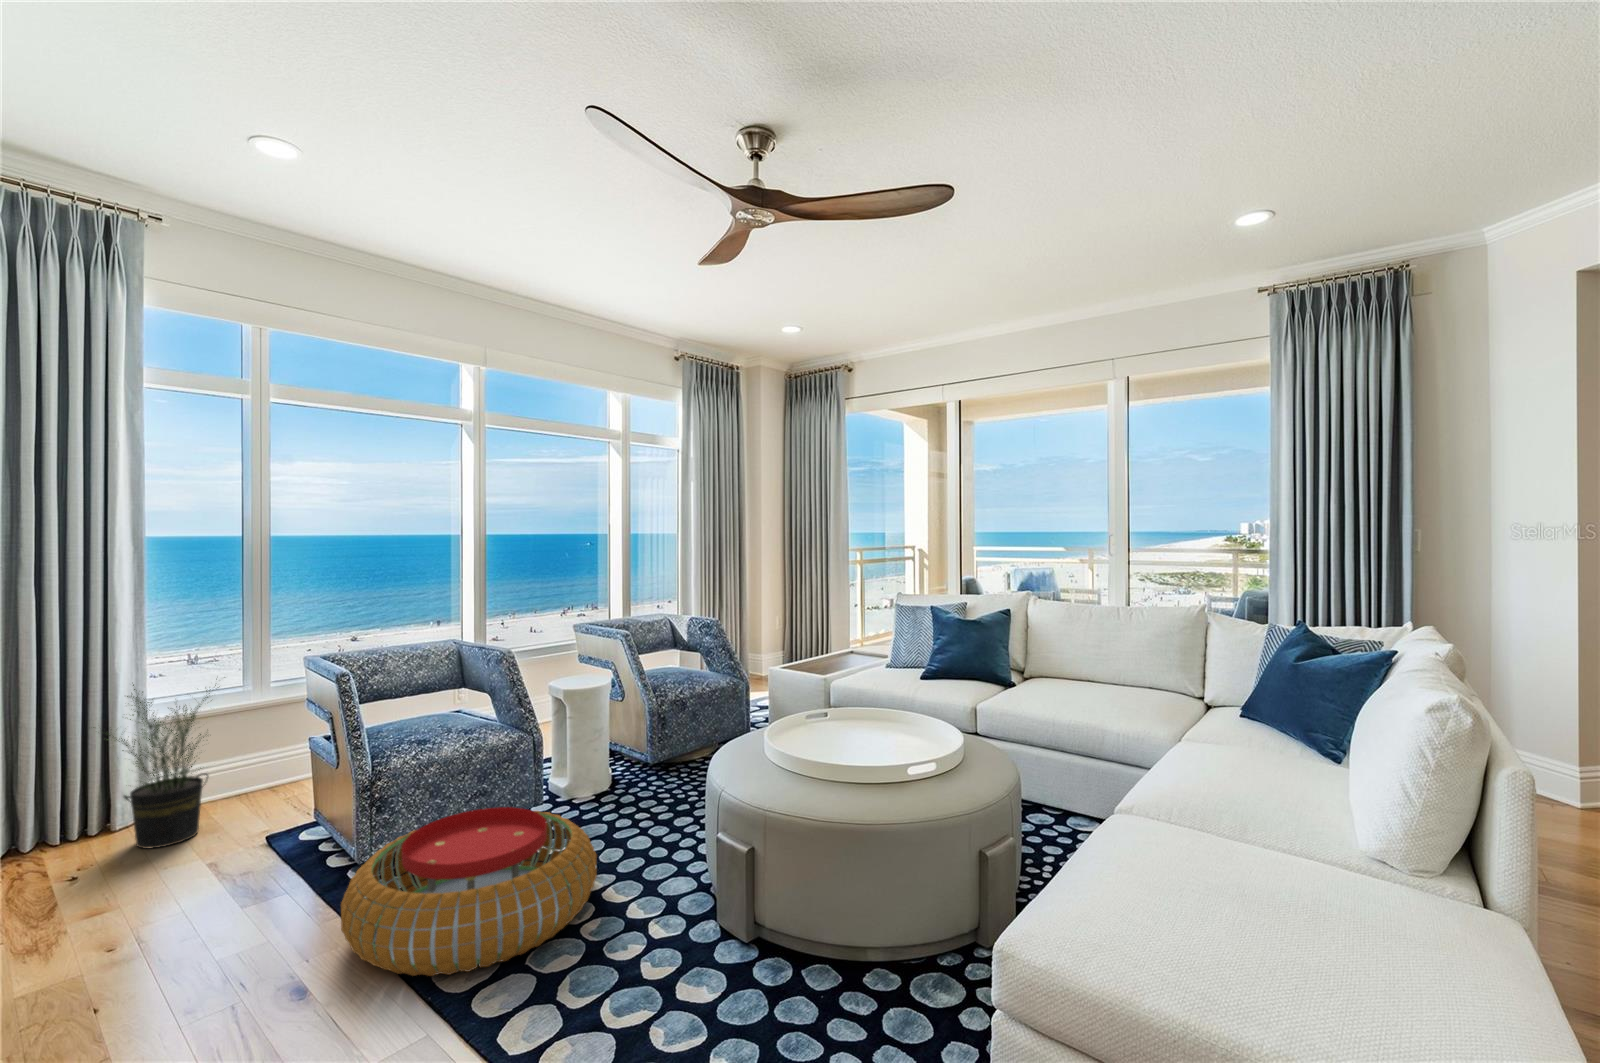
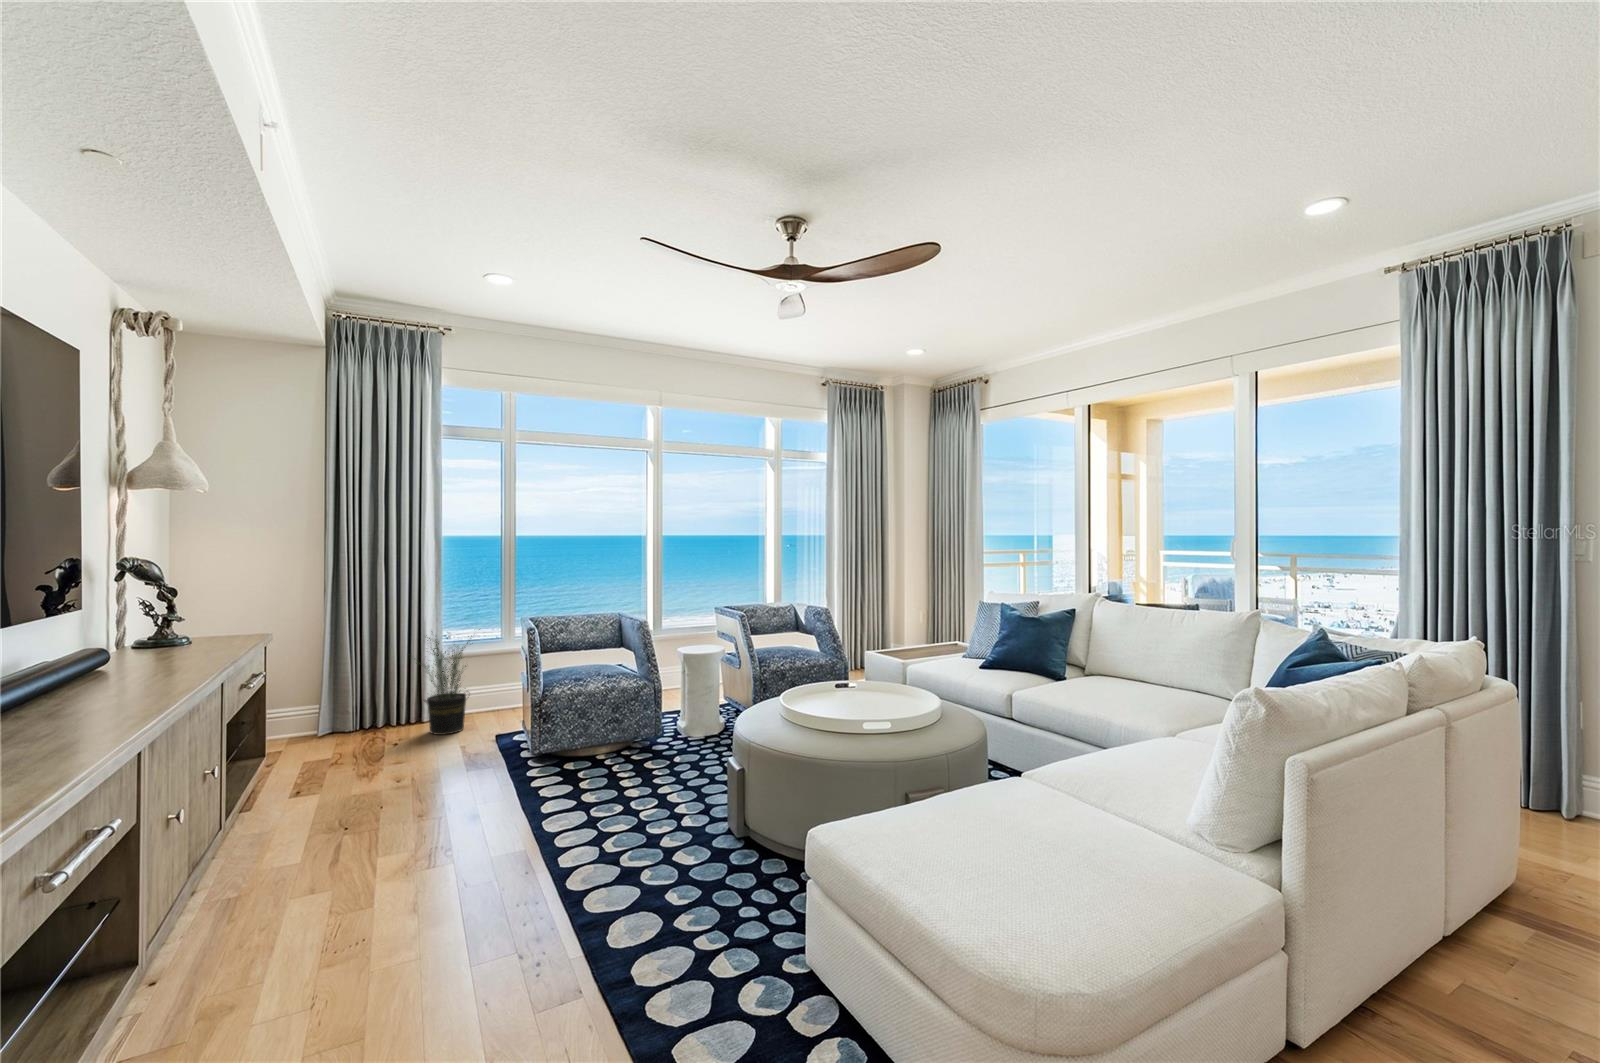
pouf: present [341,807,597,976] -> none [502,726,666,822]

